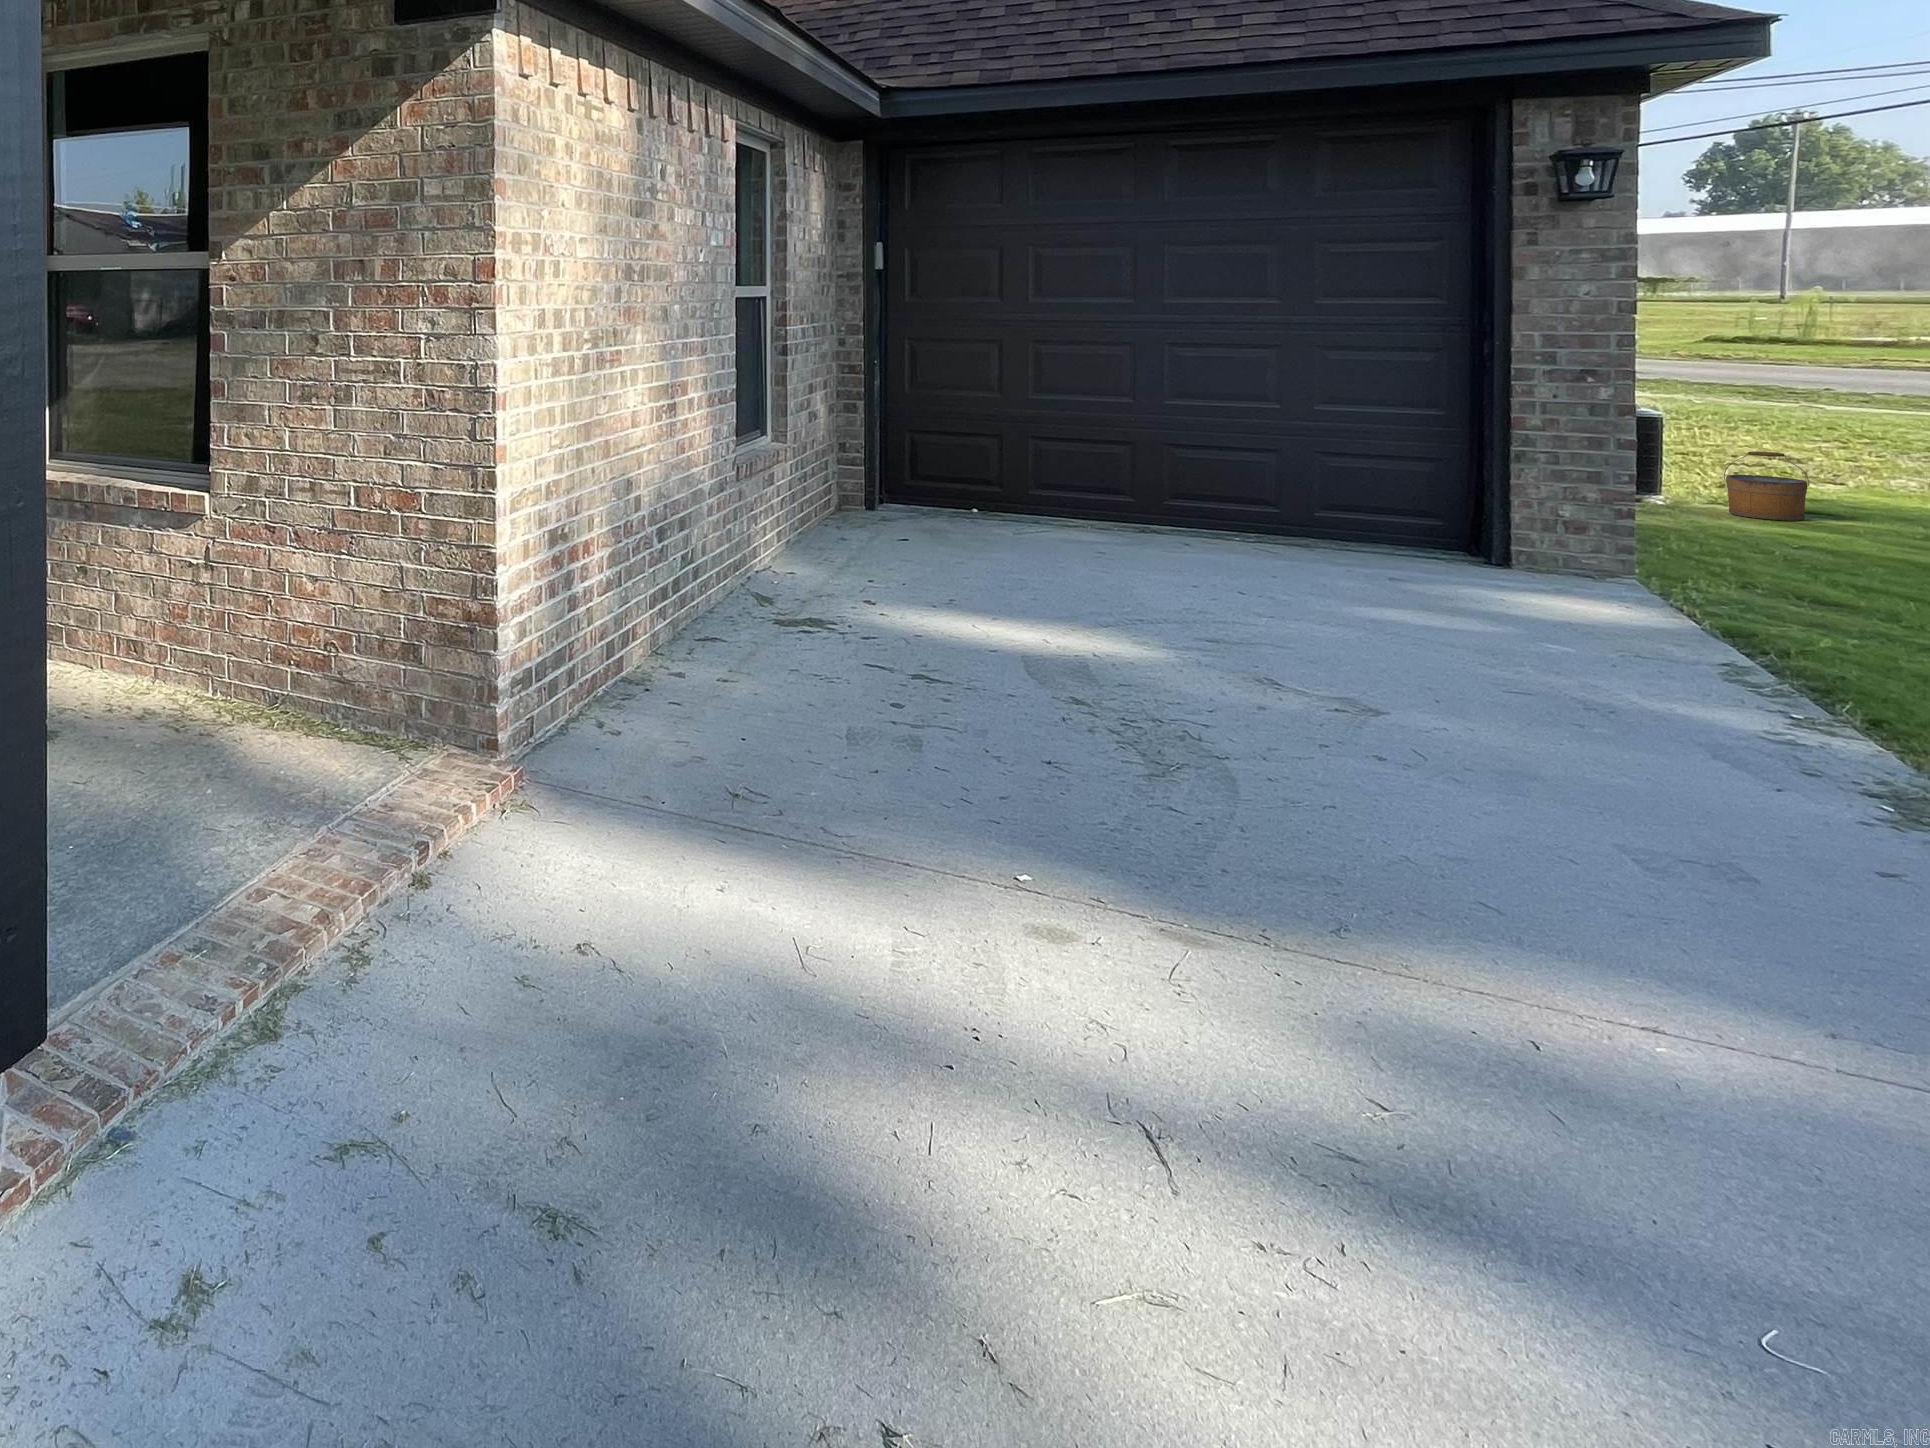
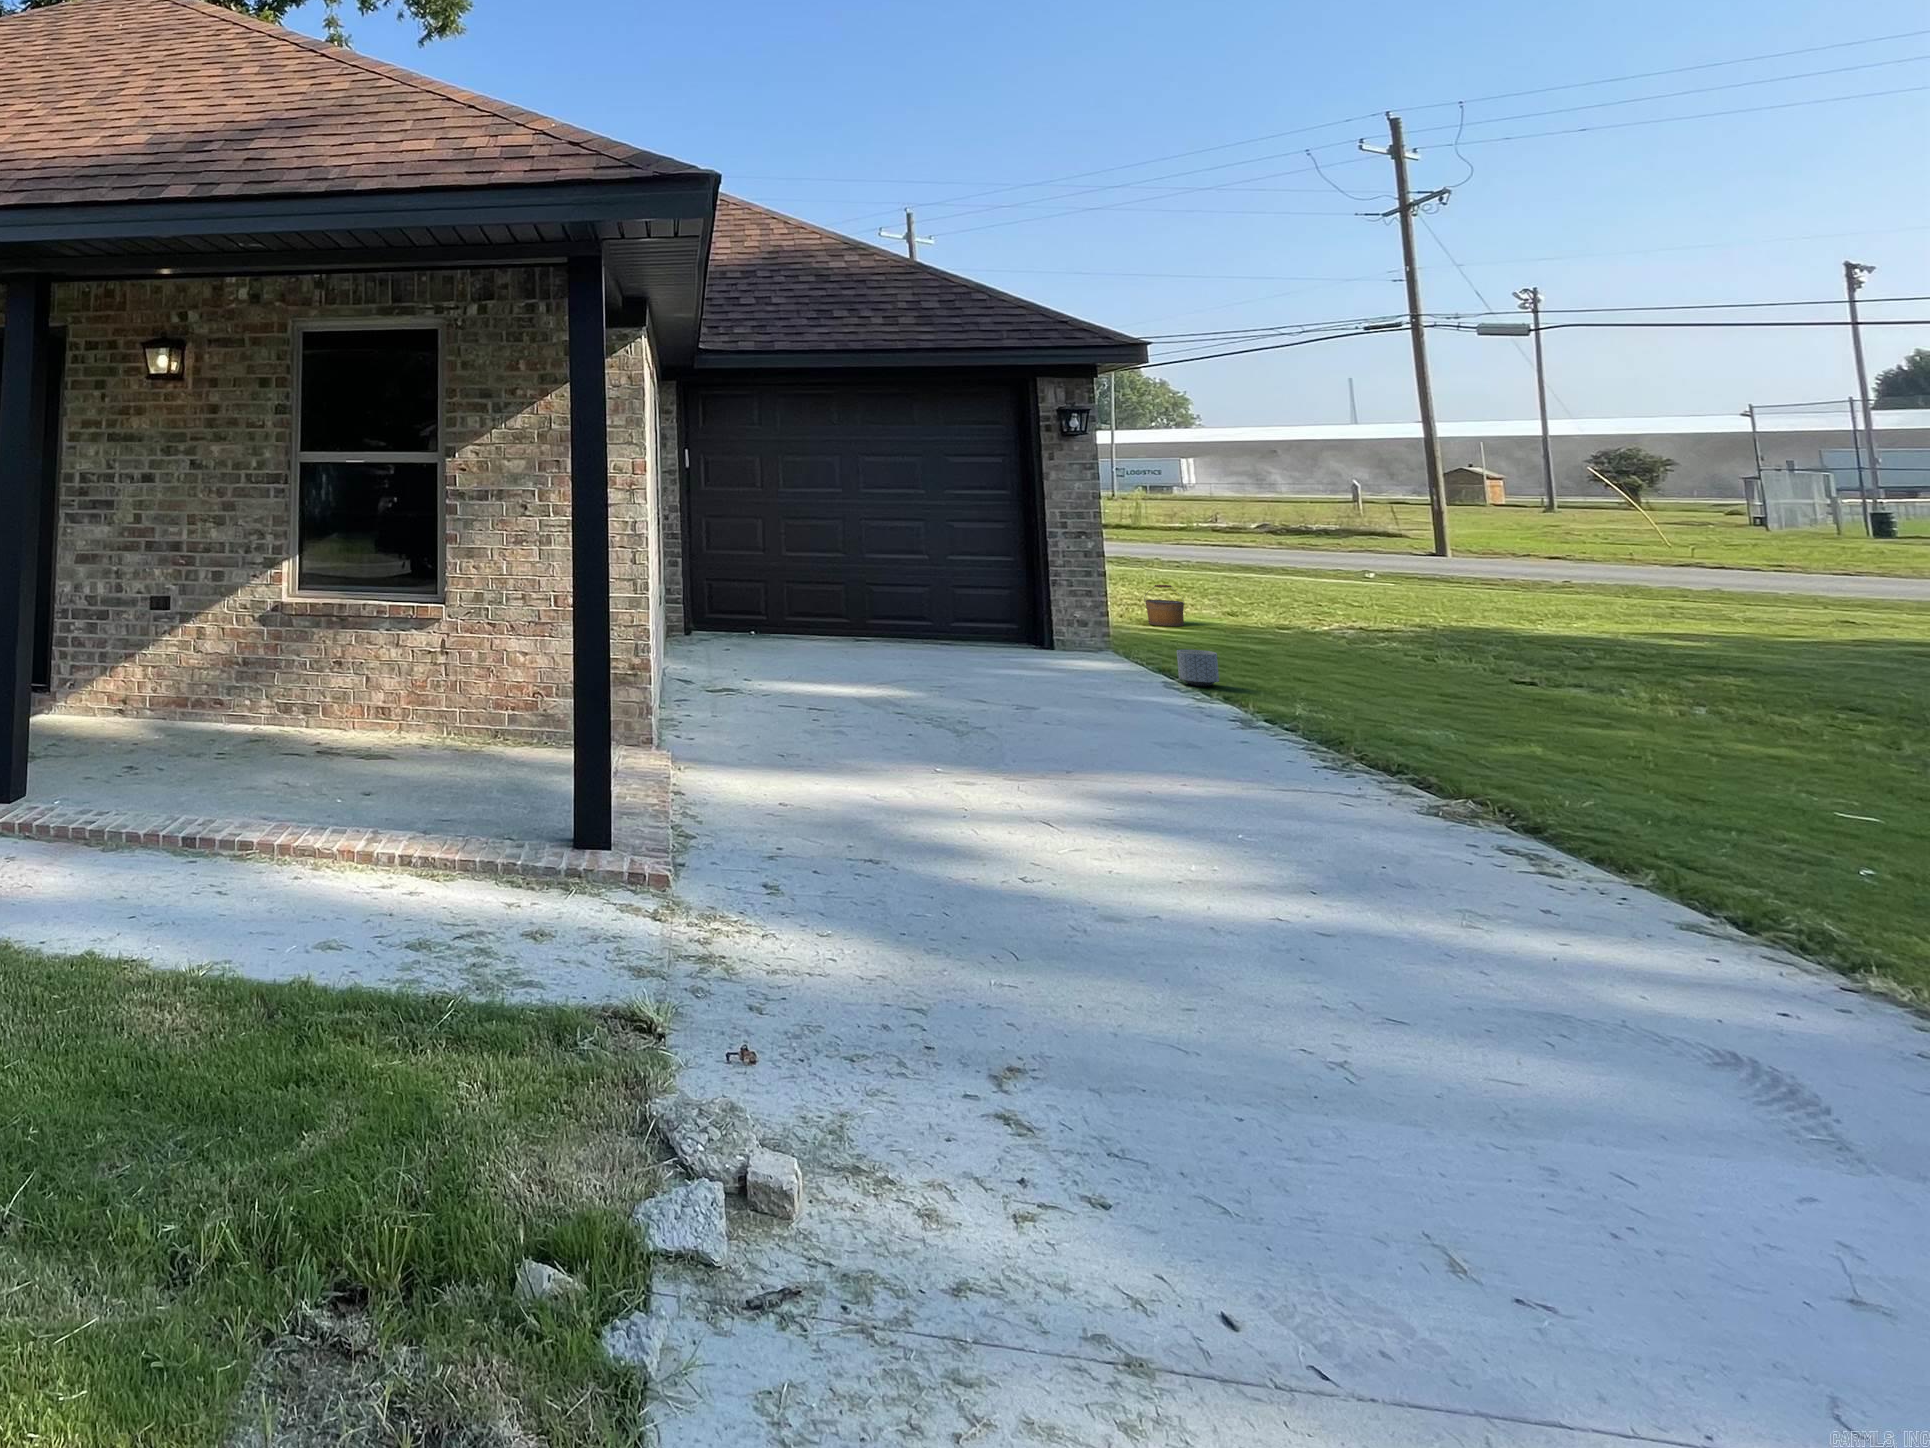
planter: none [1766,597,1866,671] -> present [1177,650,1219,686]

